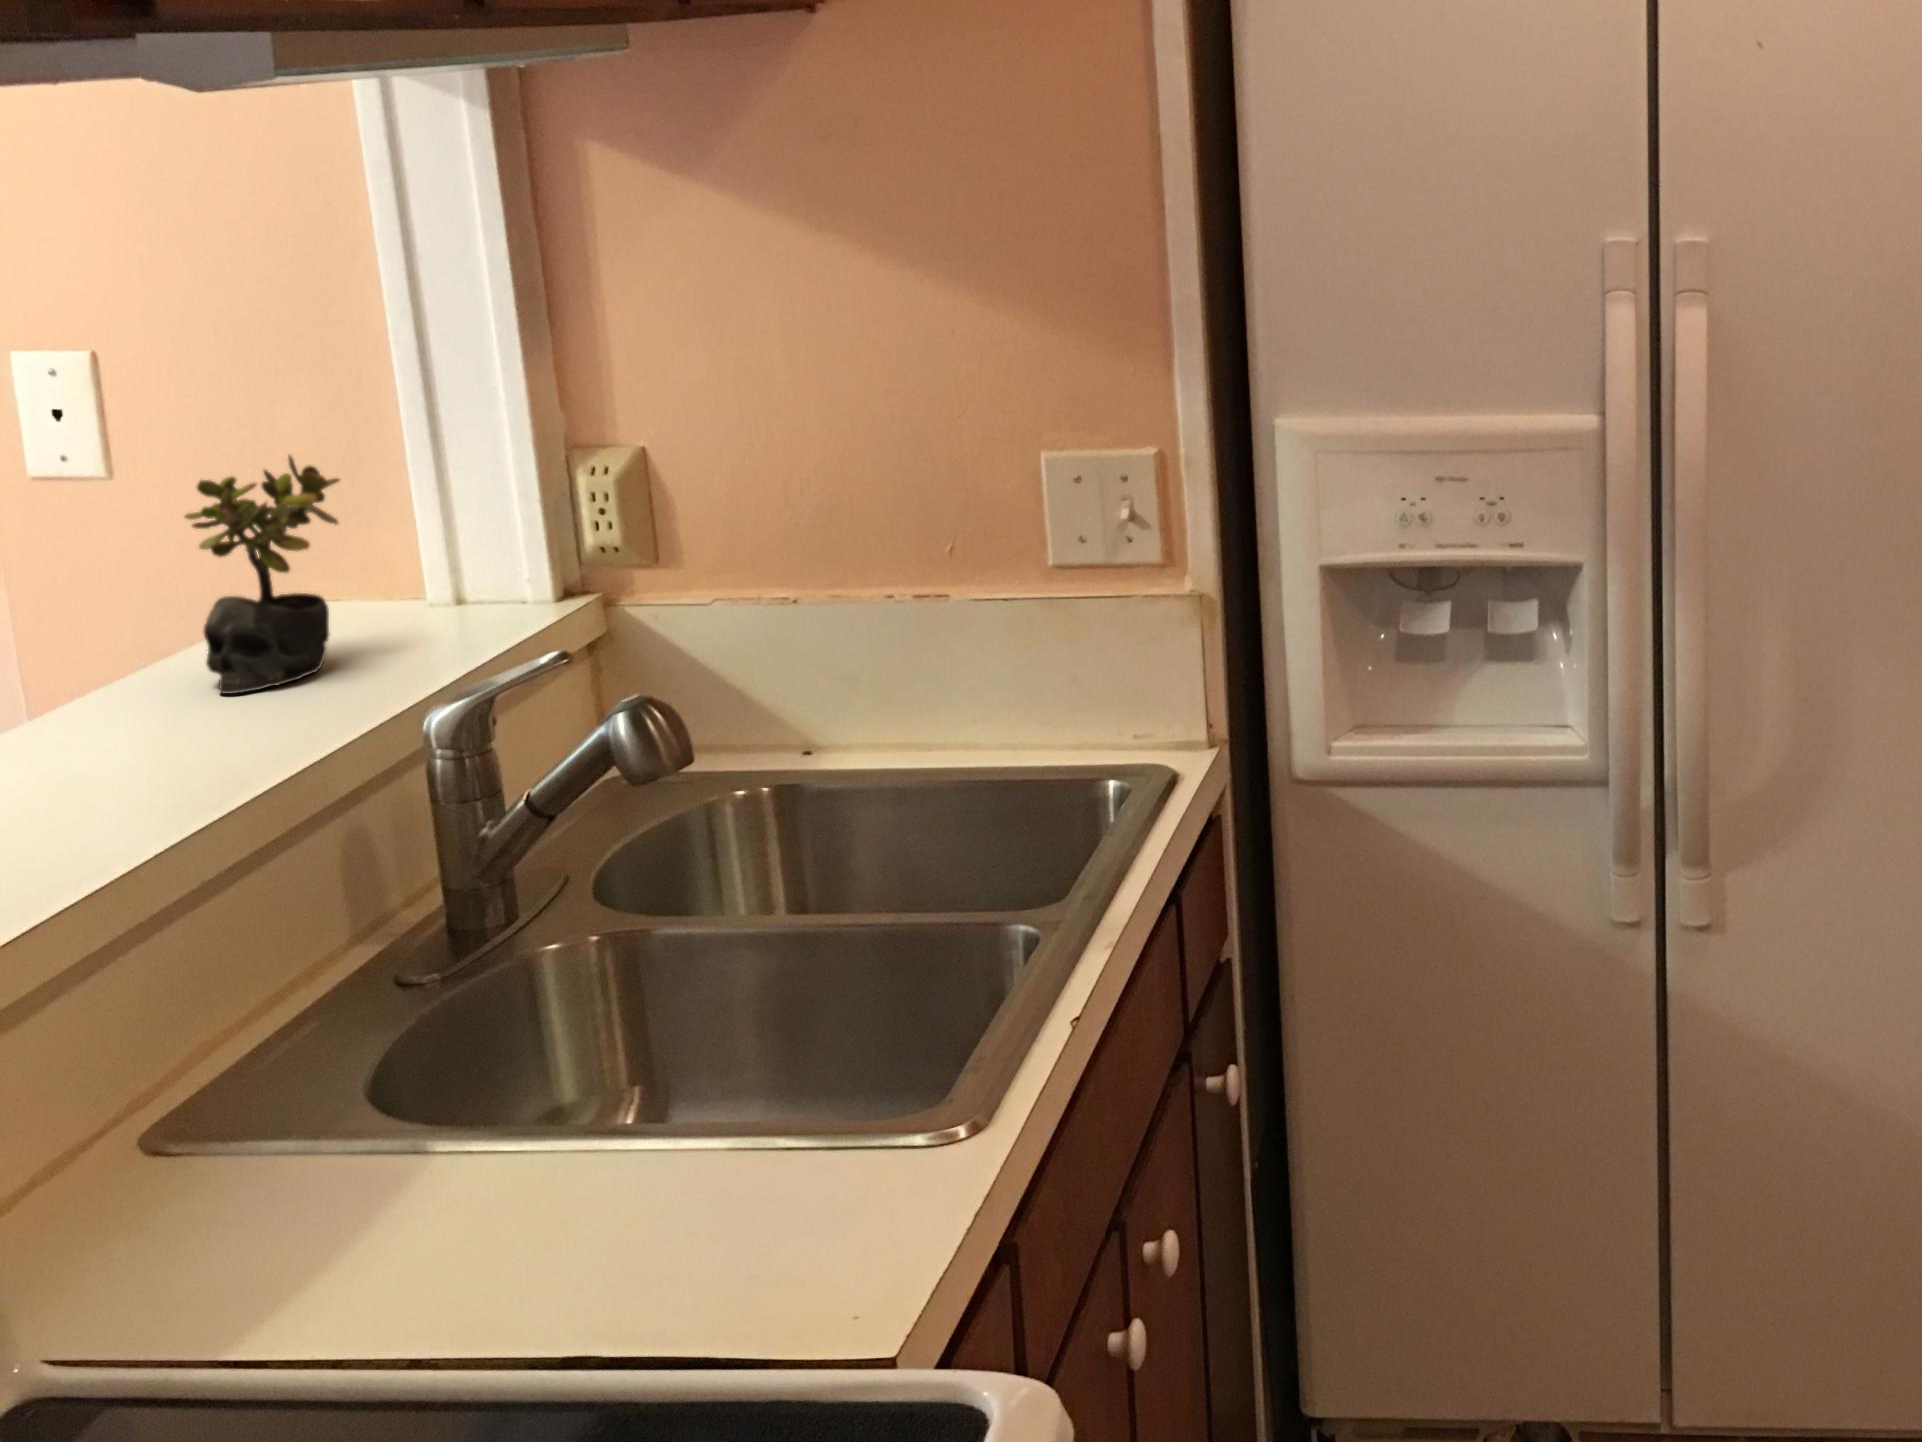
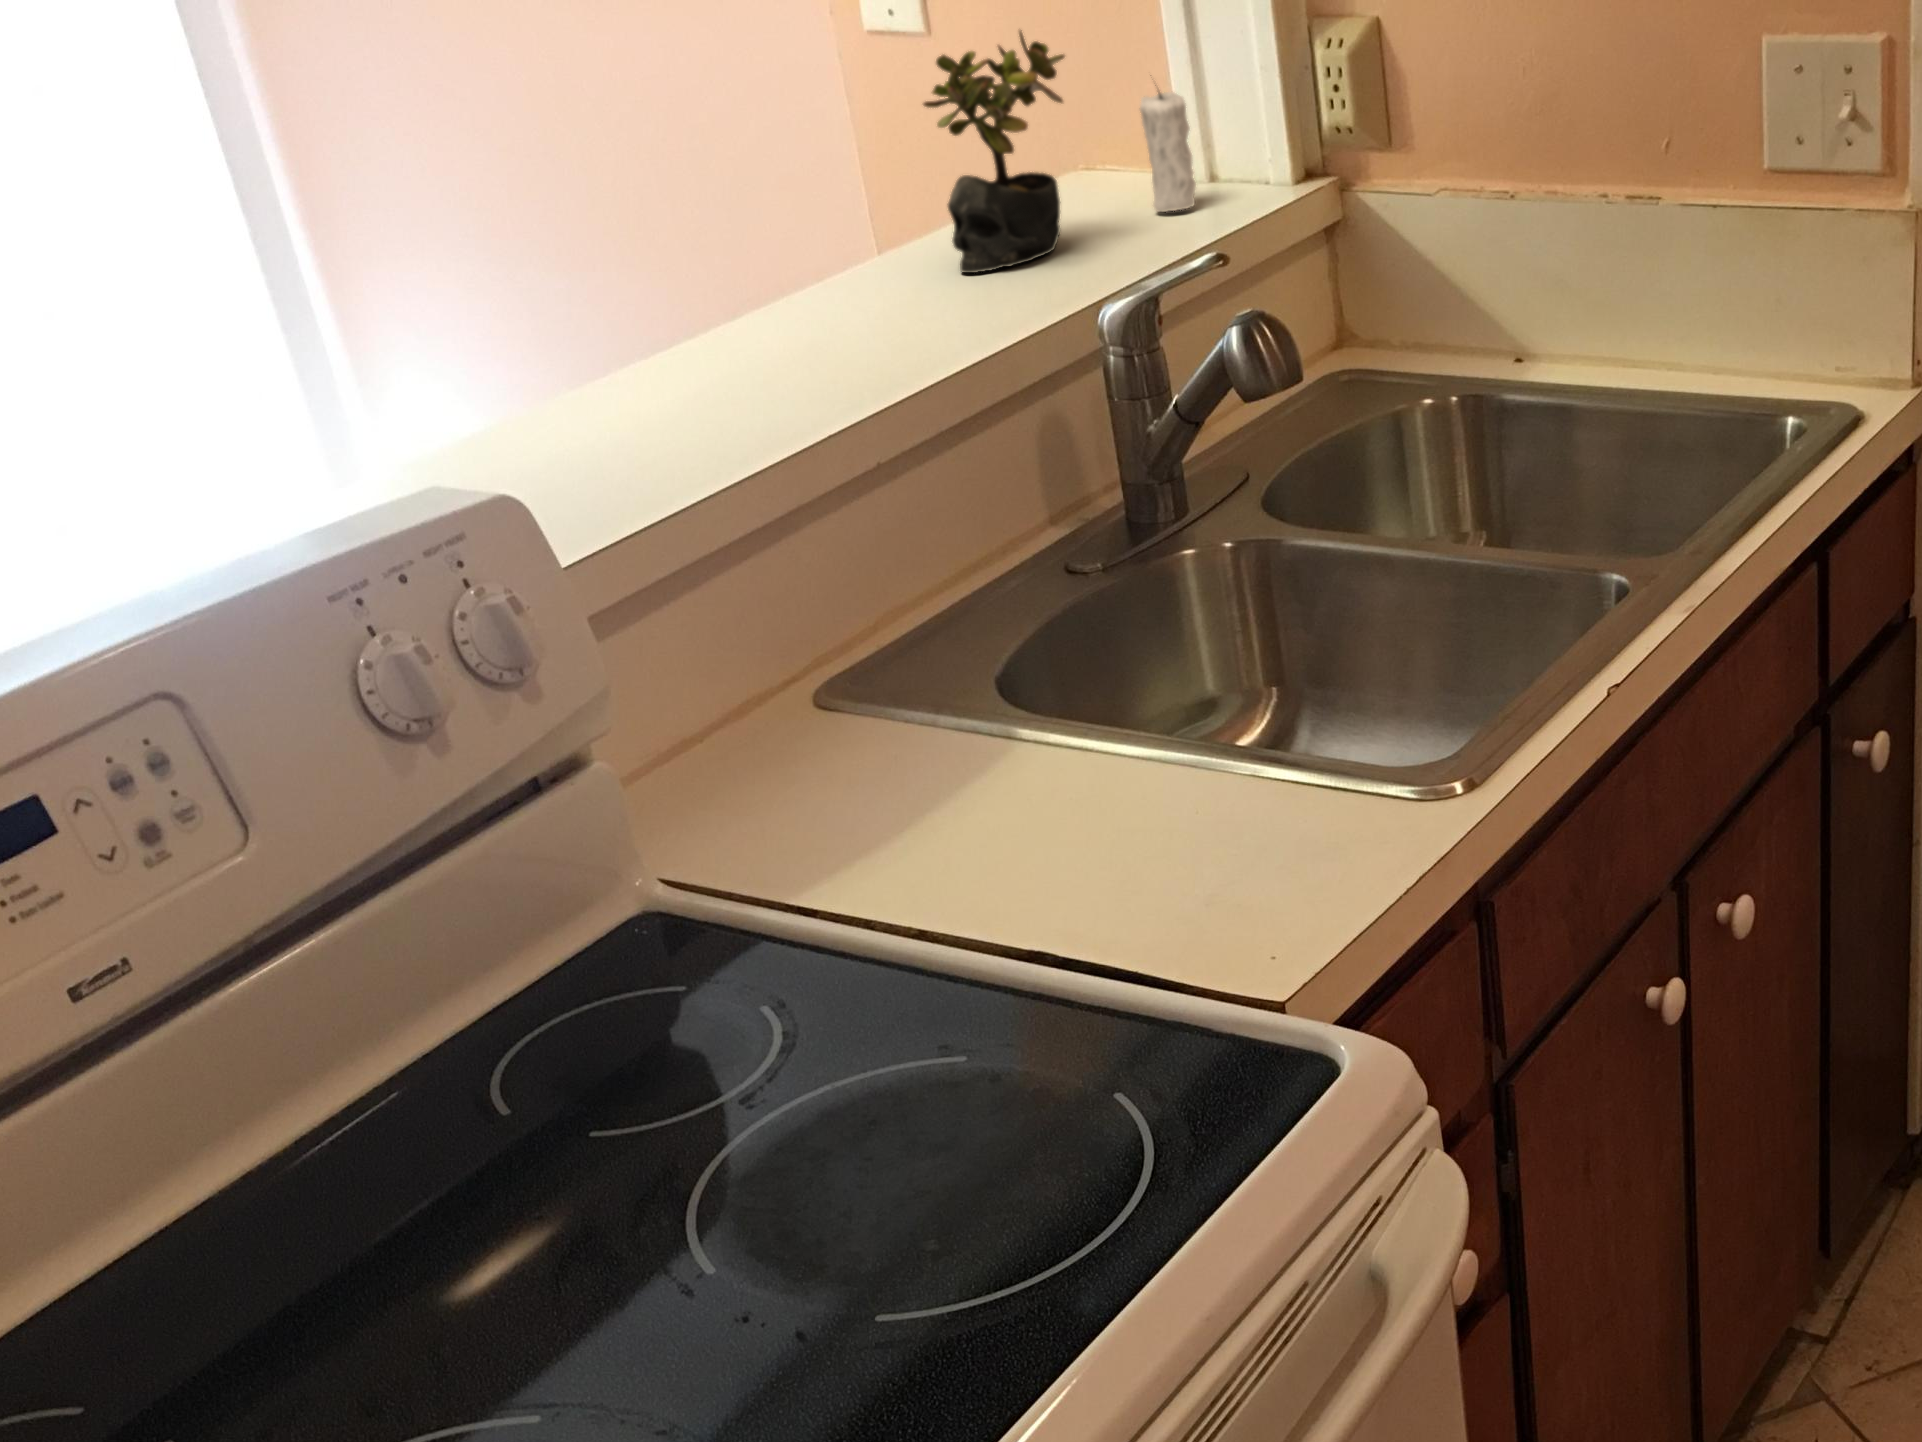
candle: none [403,495,463,630] -> present [1140,85,1196,212]

